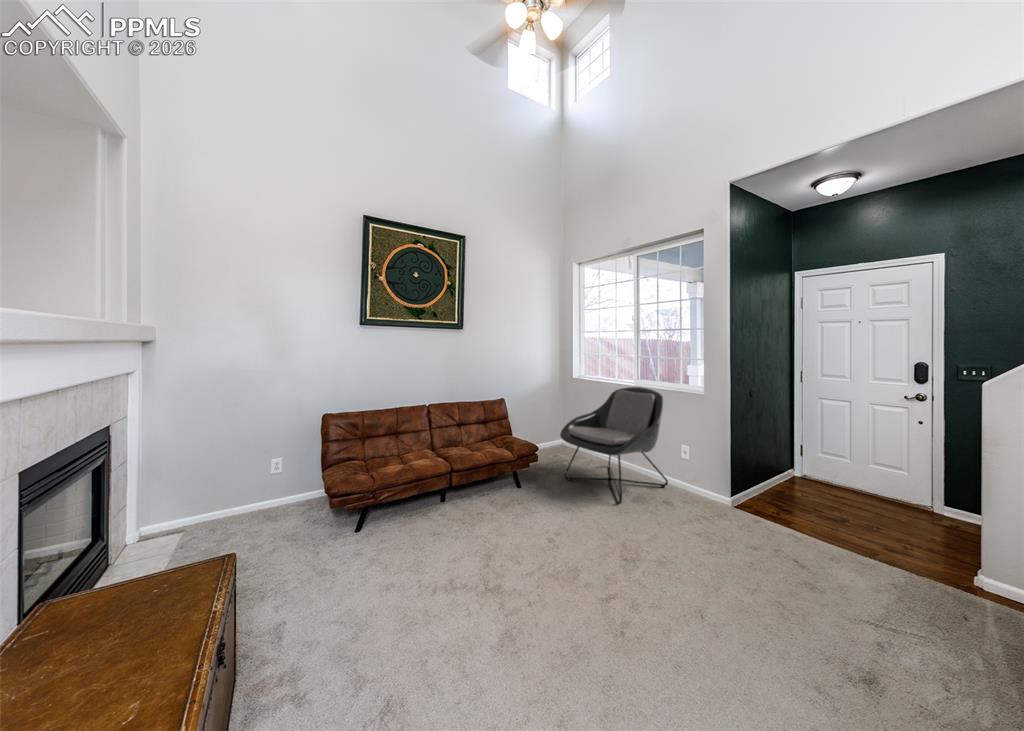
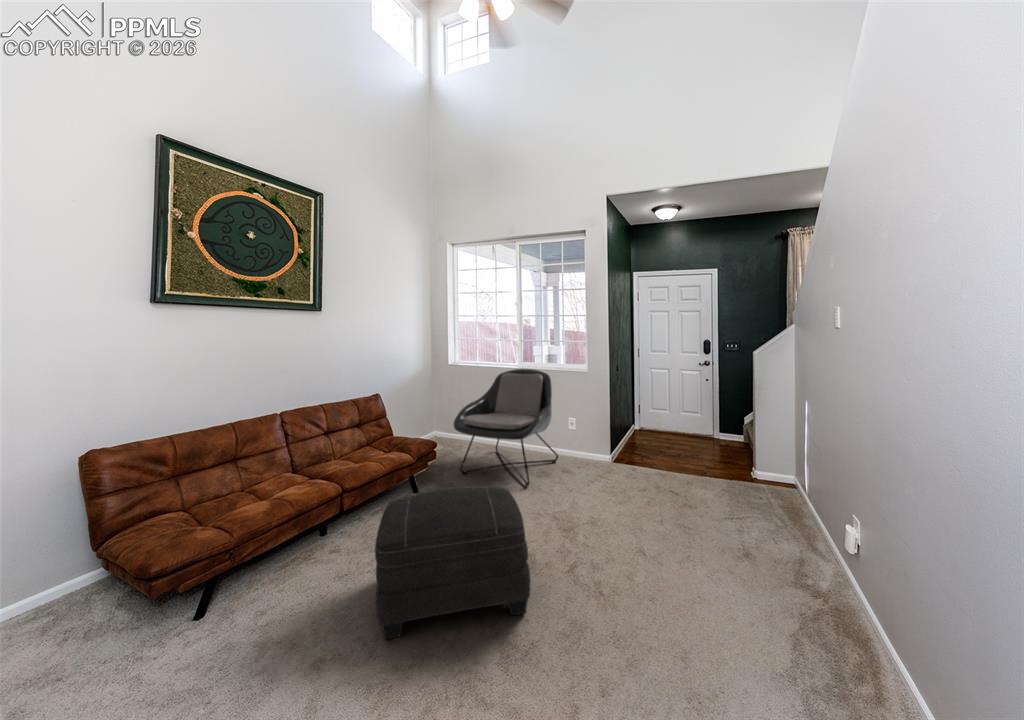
ottoman: none [445,480,571,598] -> present [375,486,531,639]

